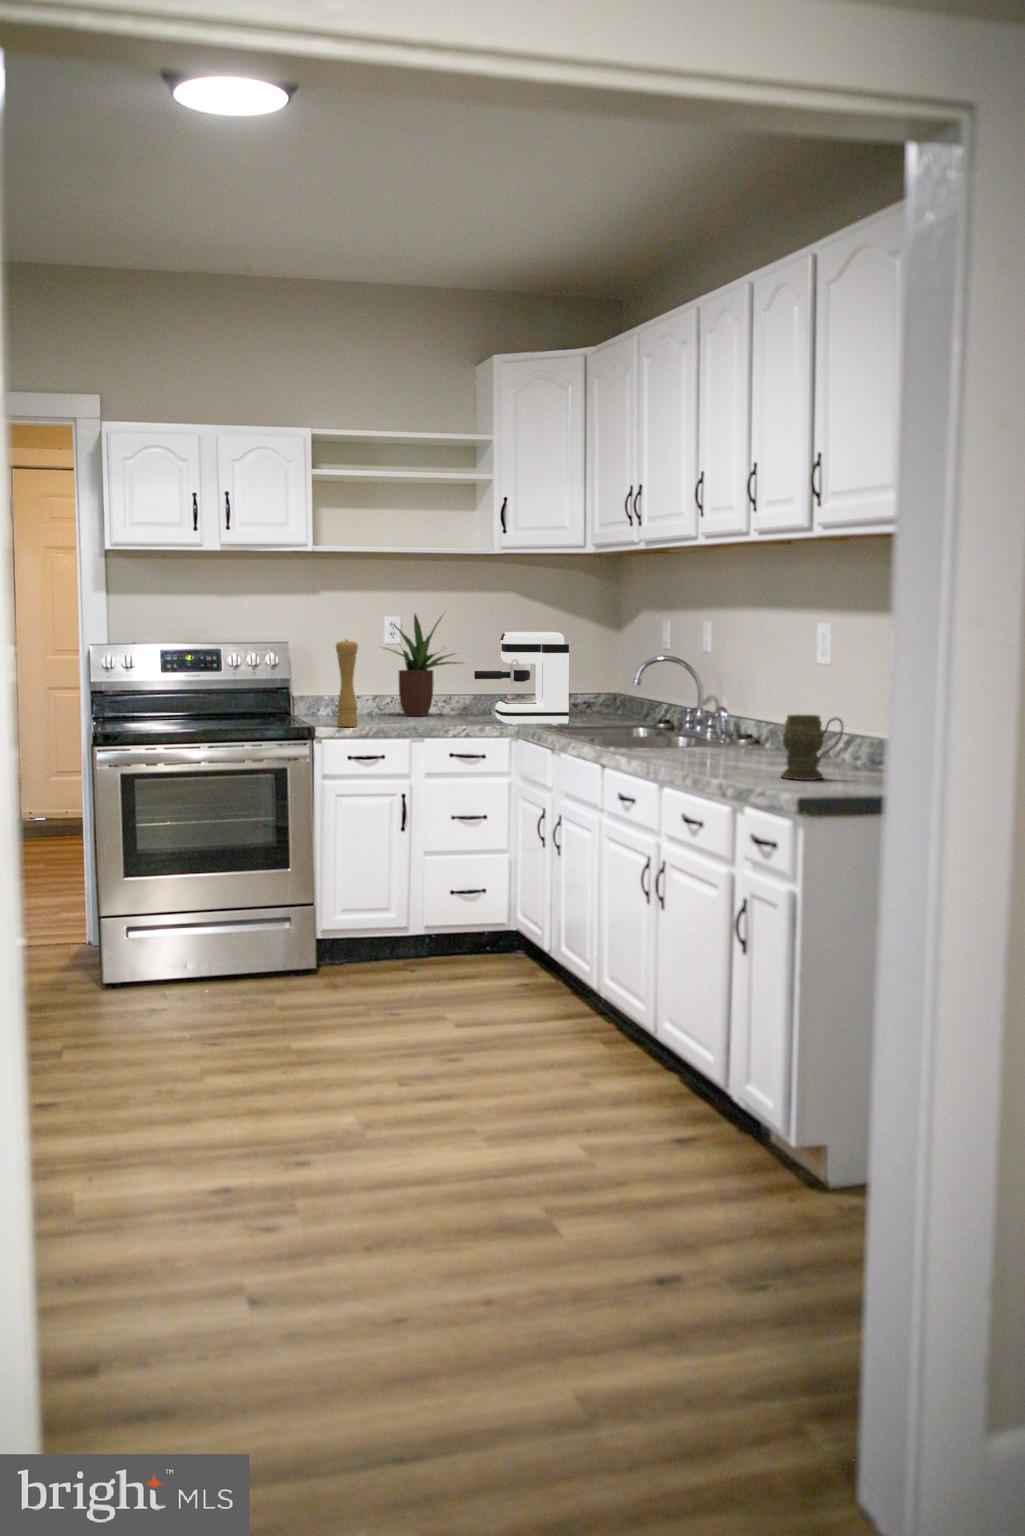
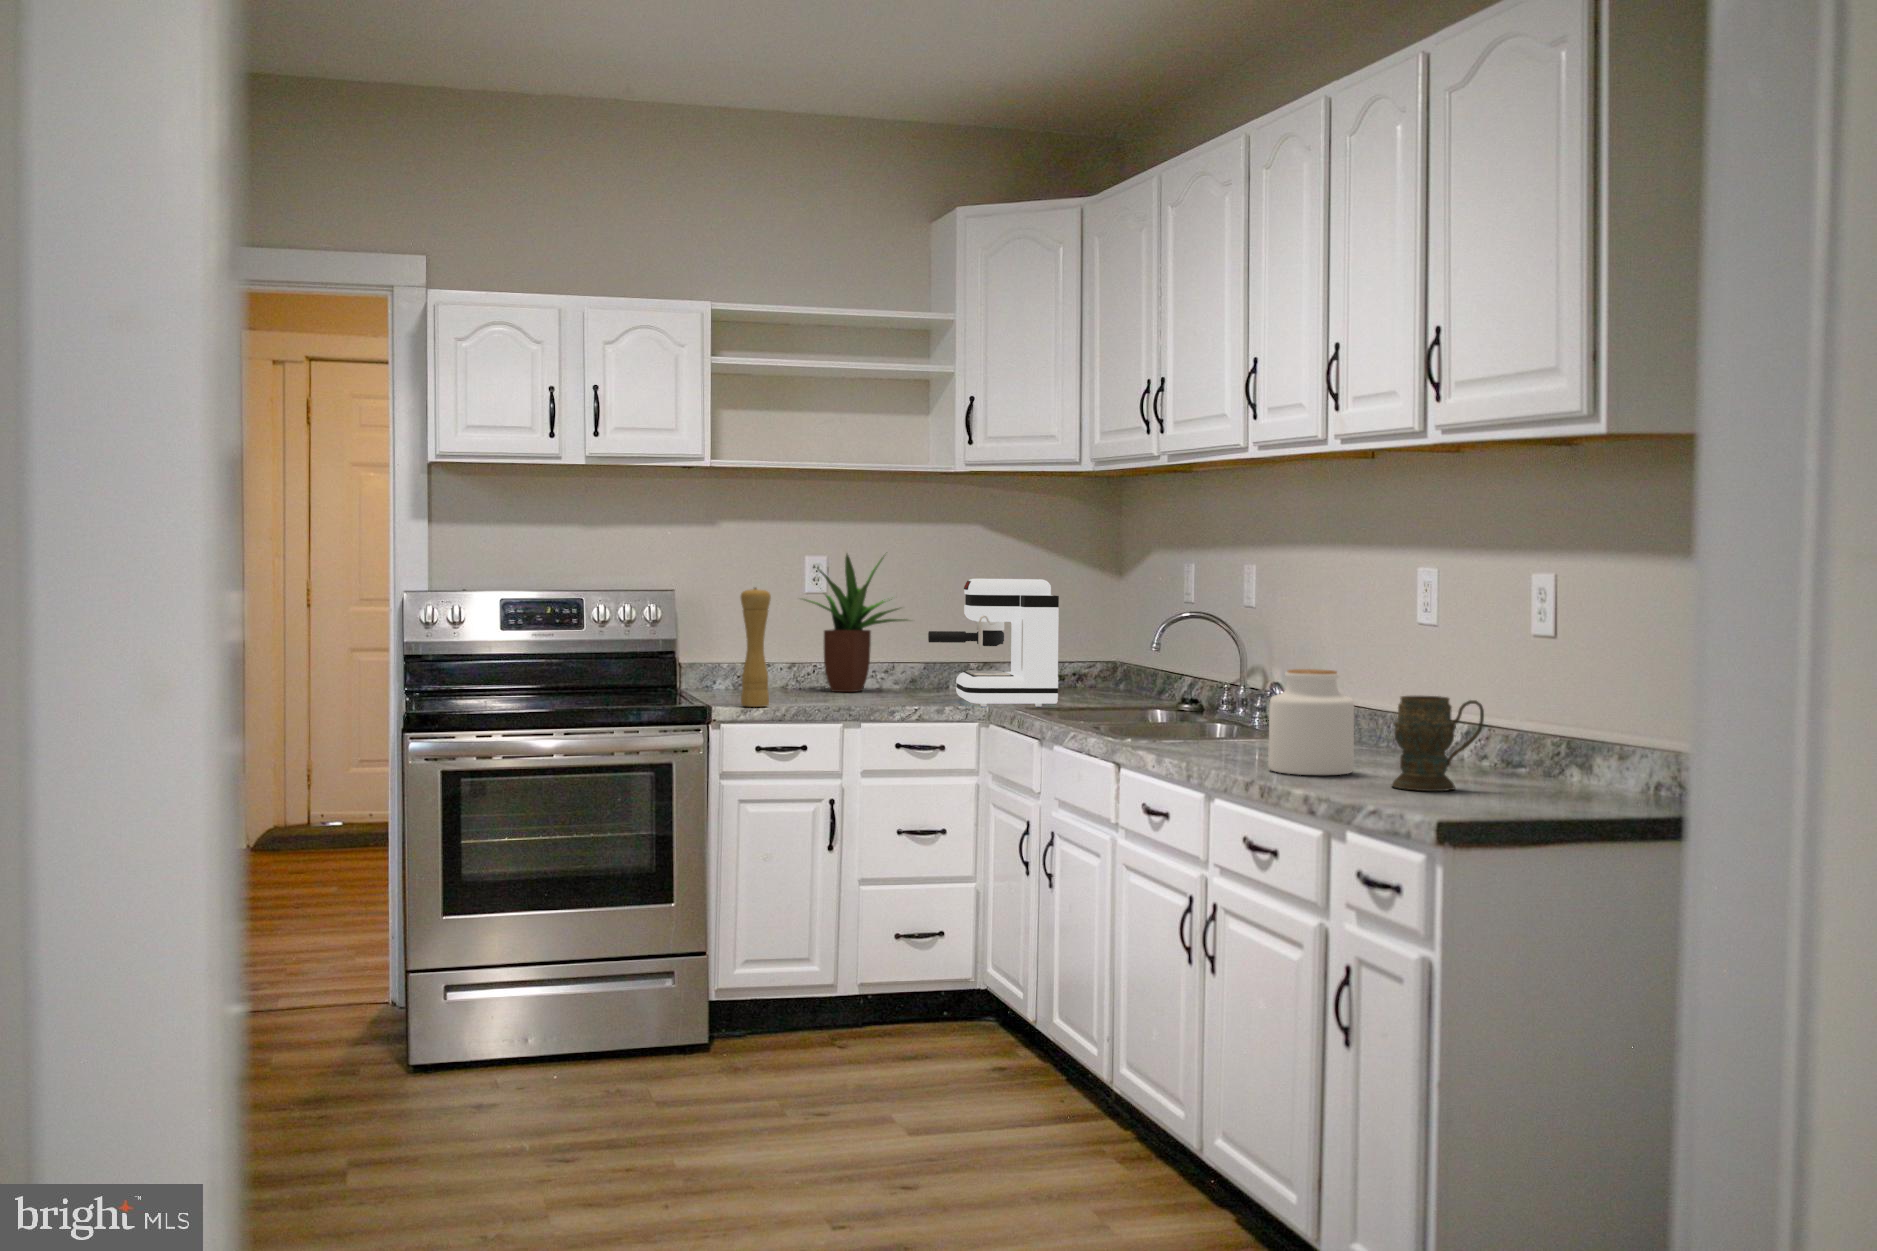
jar: none [701,697,760,770] -> present [1268,669,1354,775]

